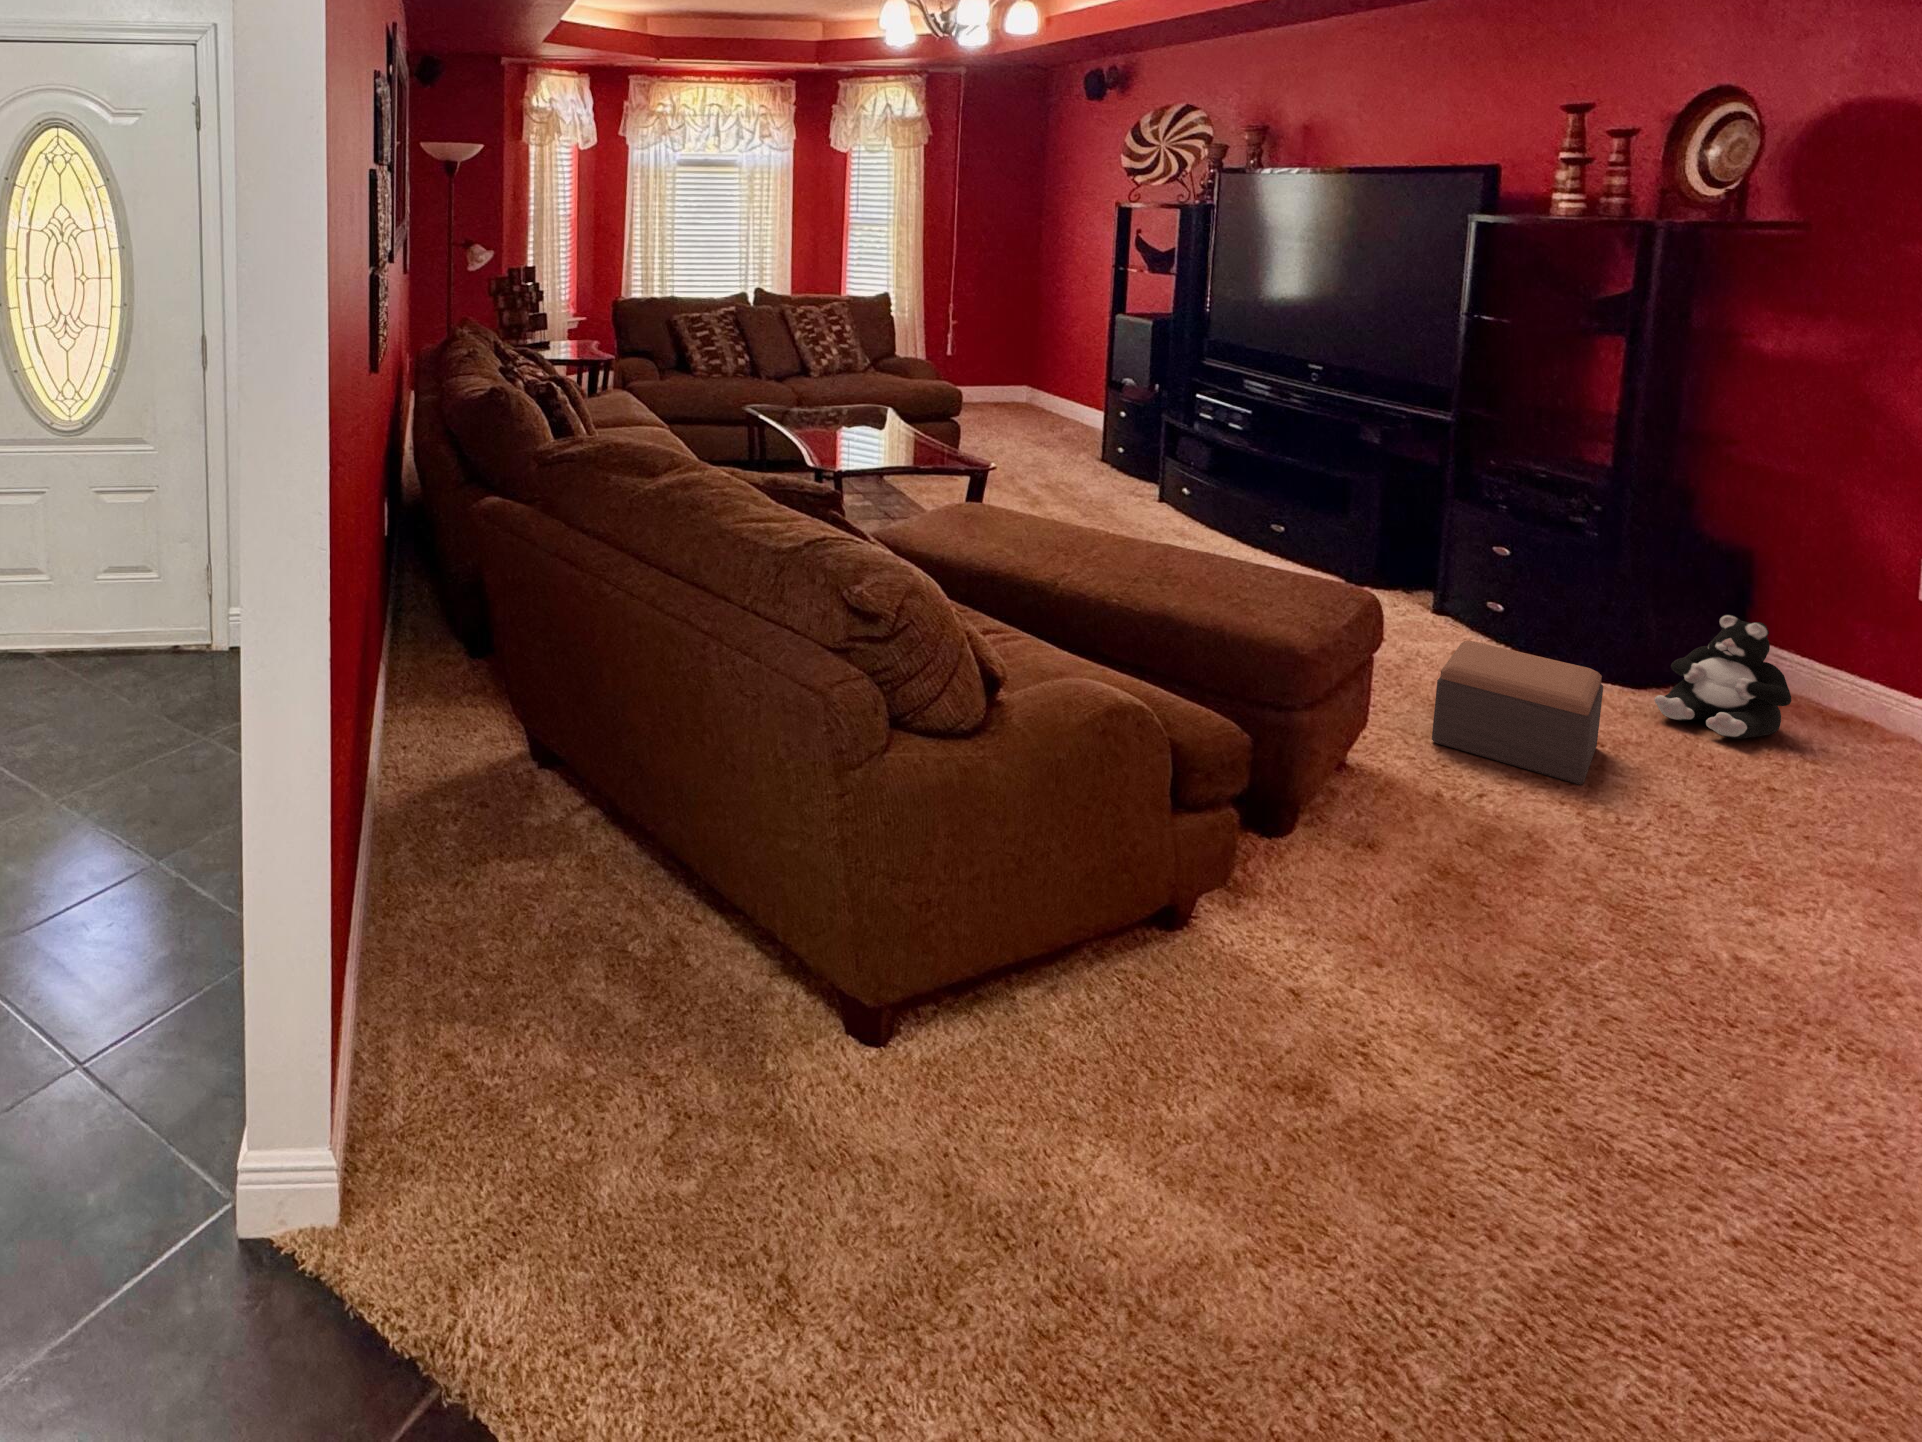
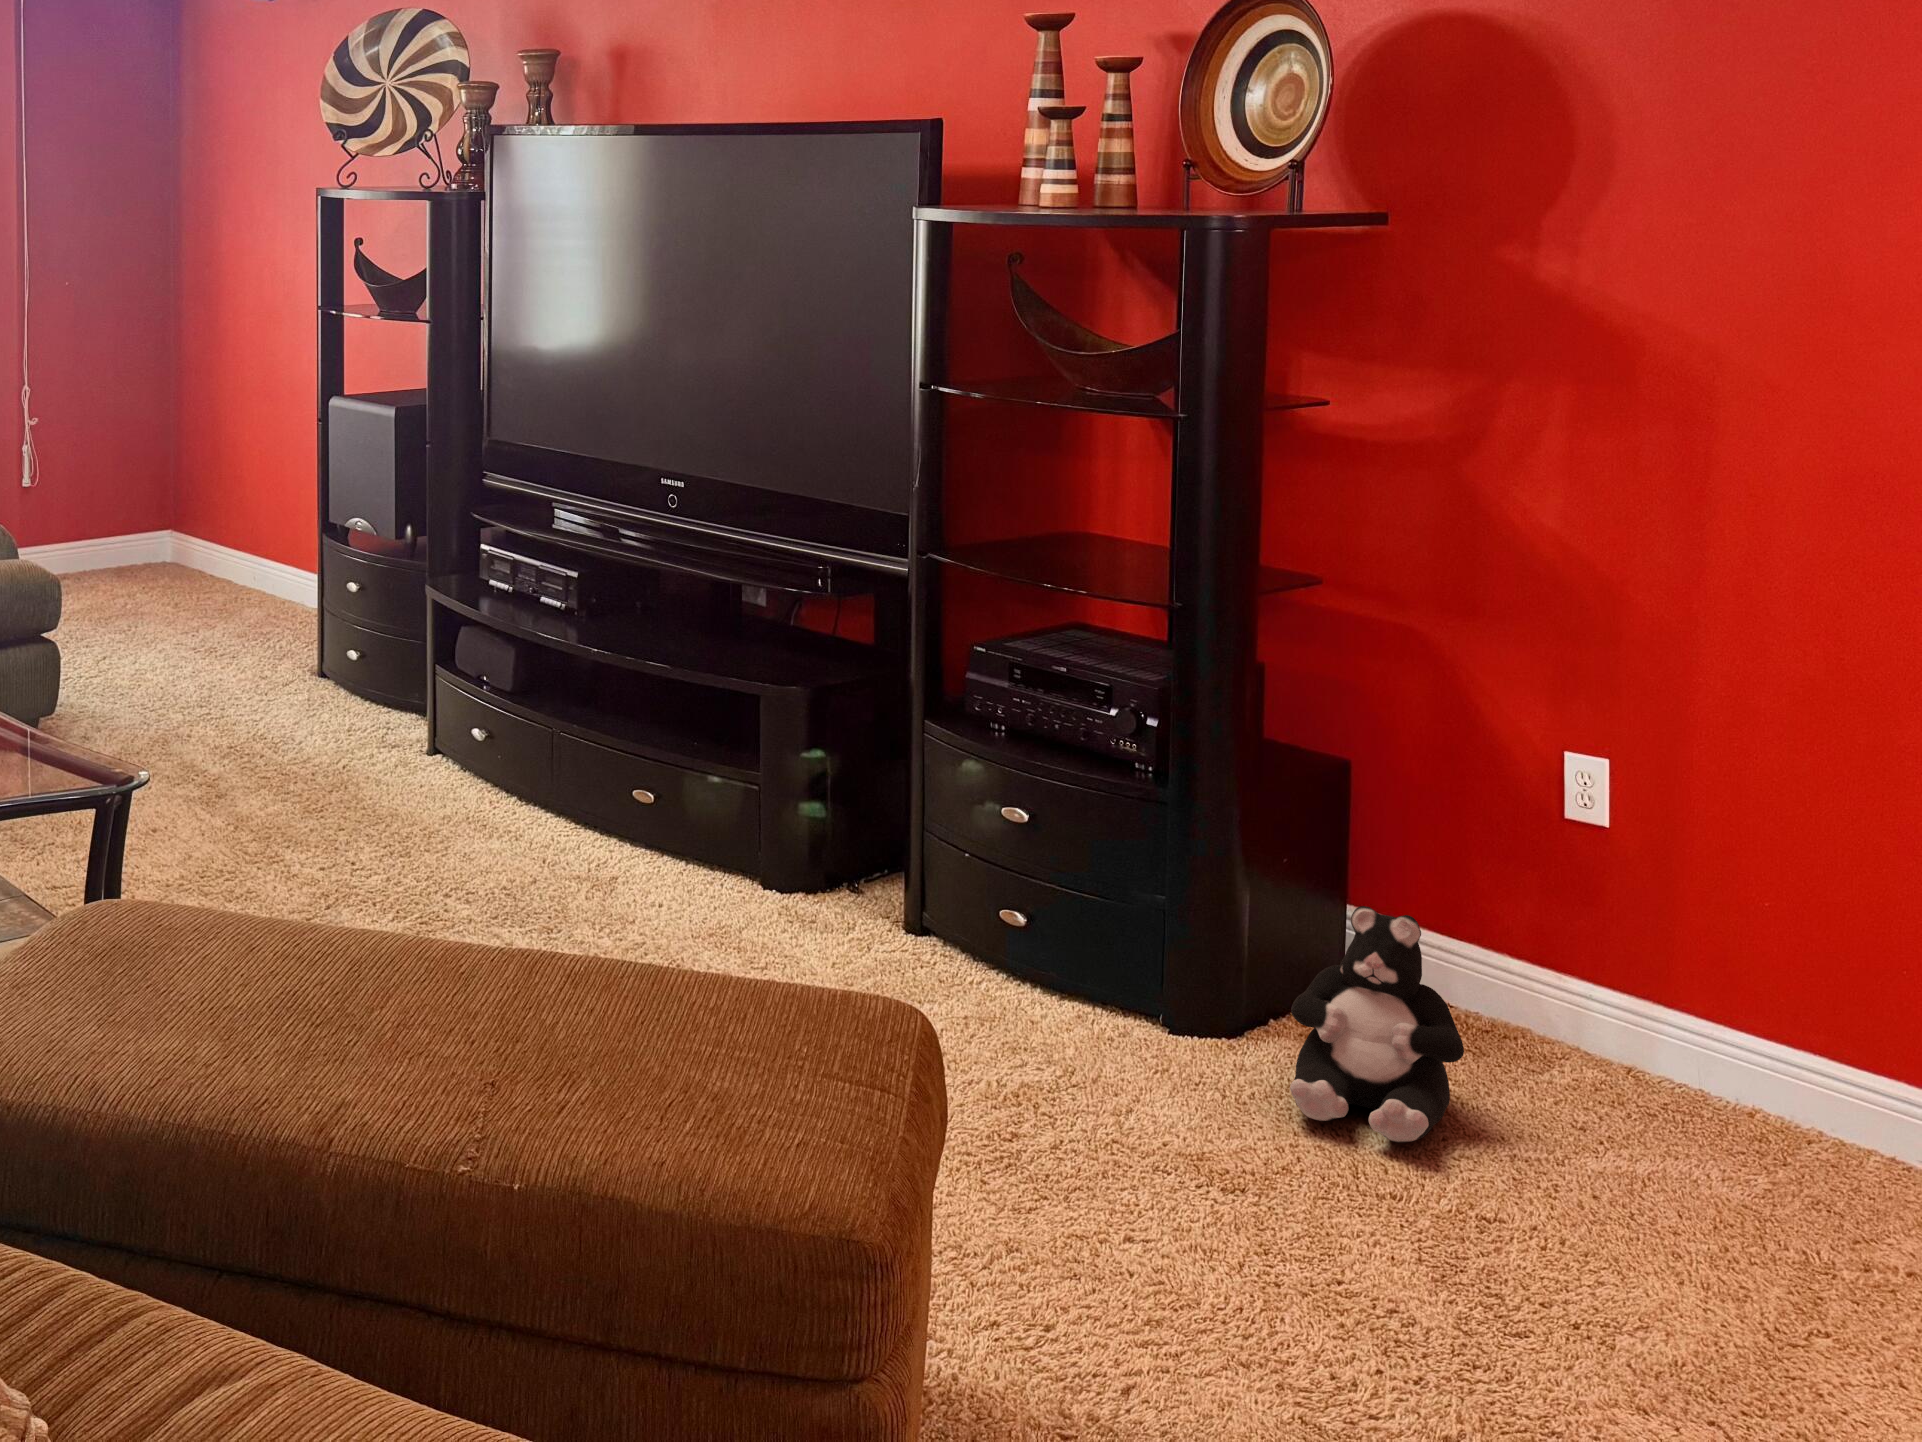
footstool: present [1432,641,1603,785] -> none [1028,1063,1297,1363]

